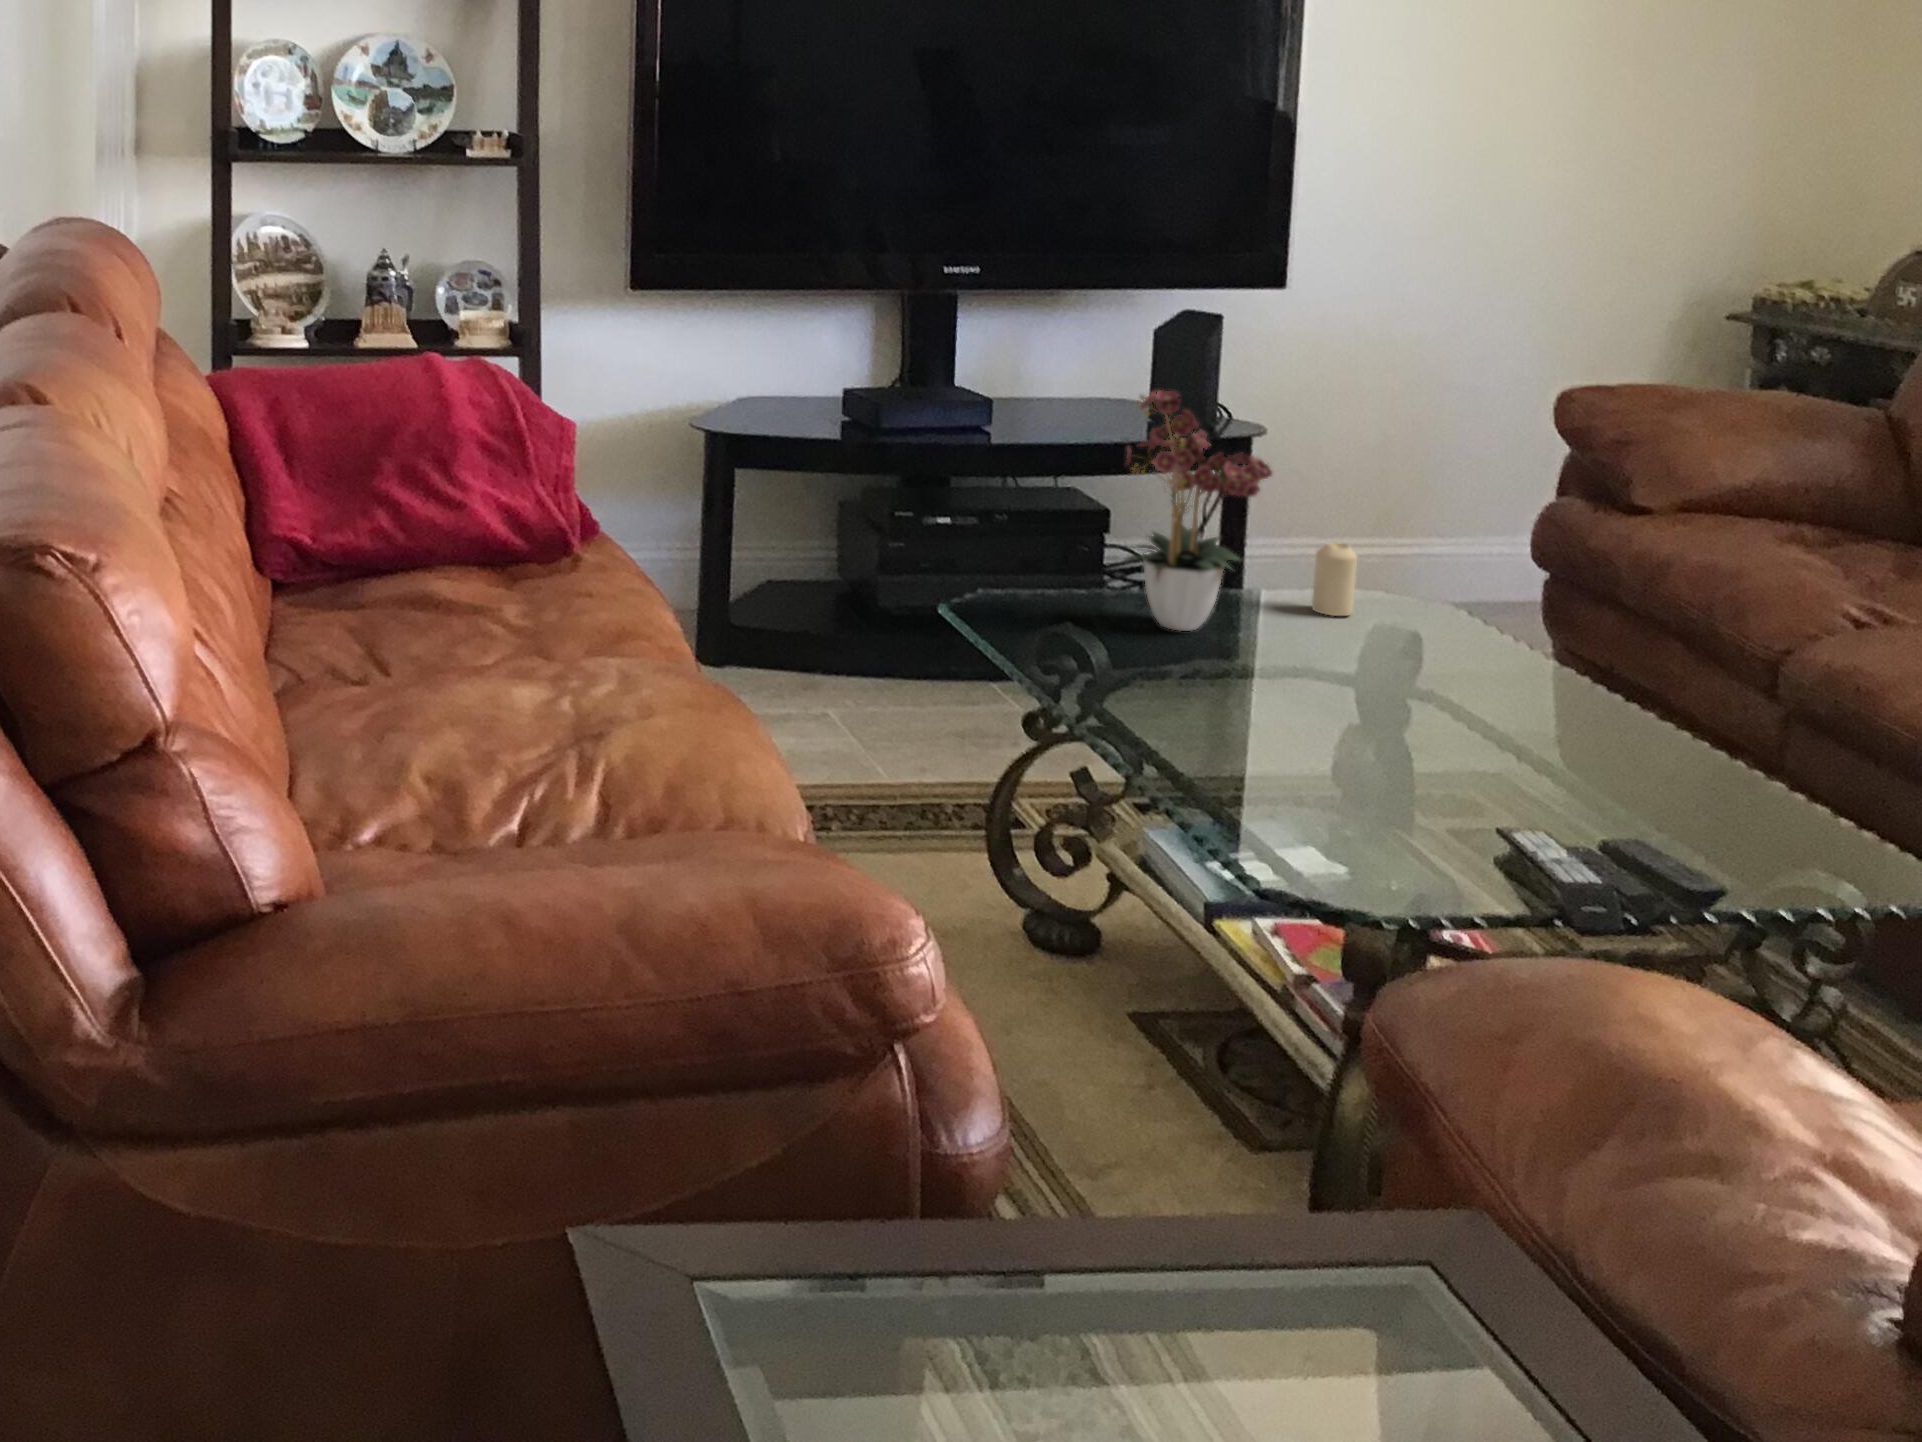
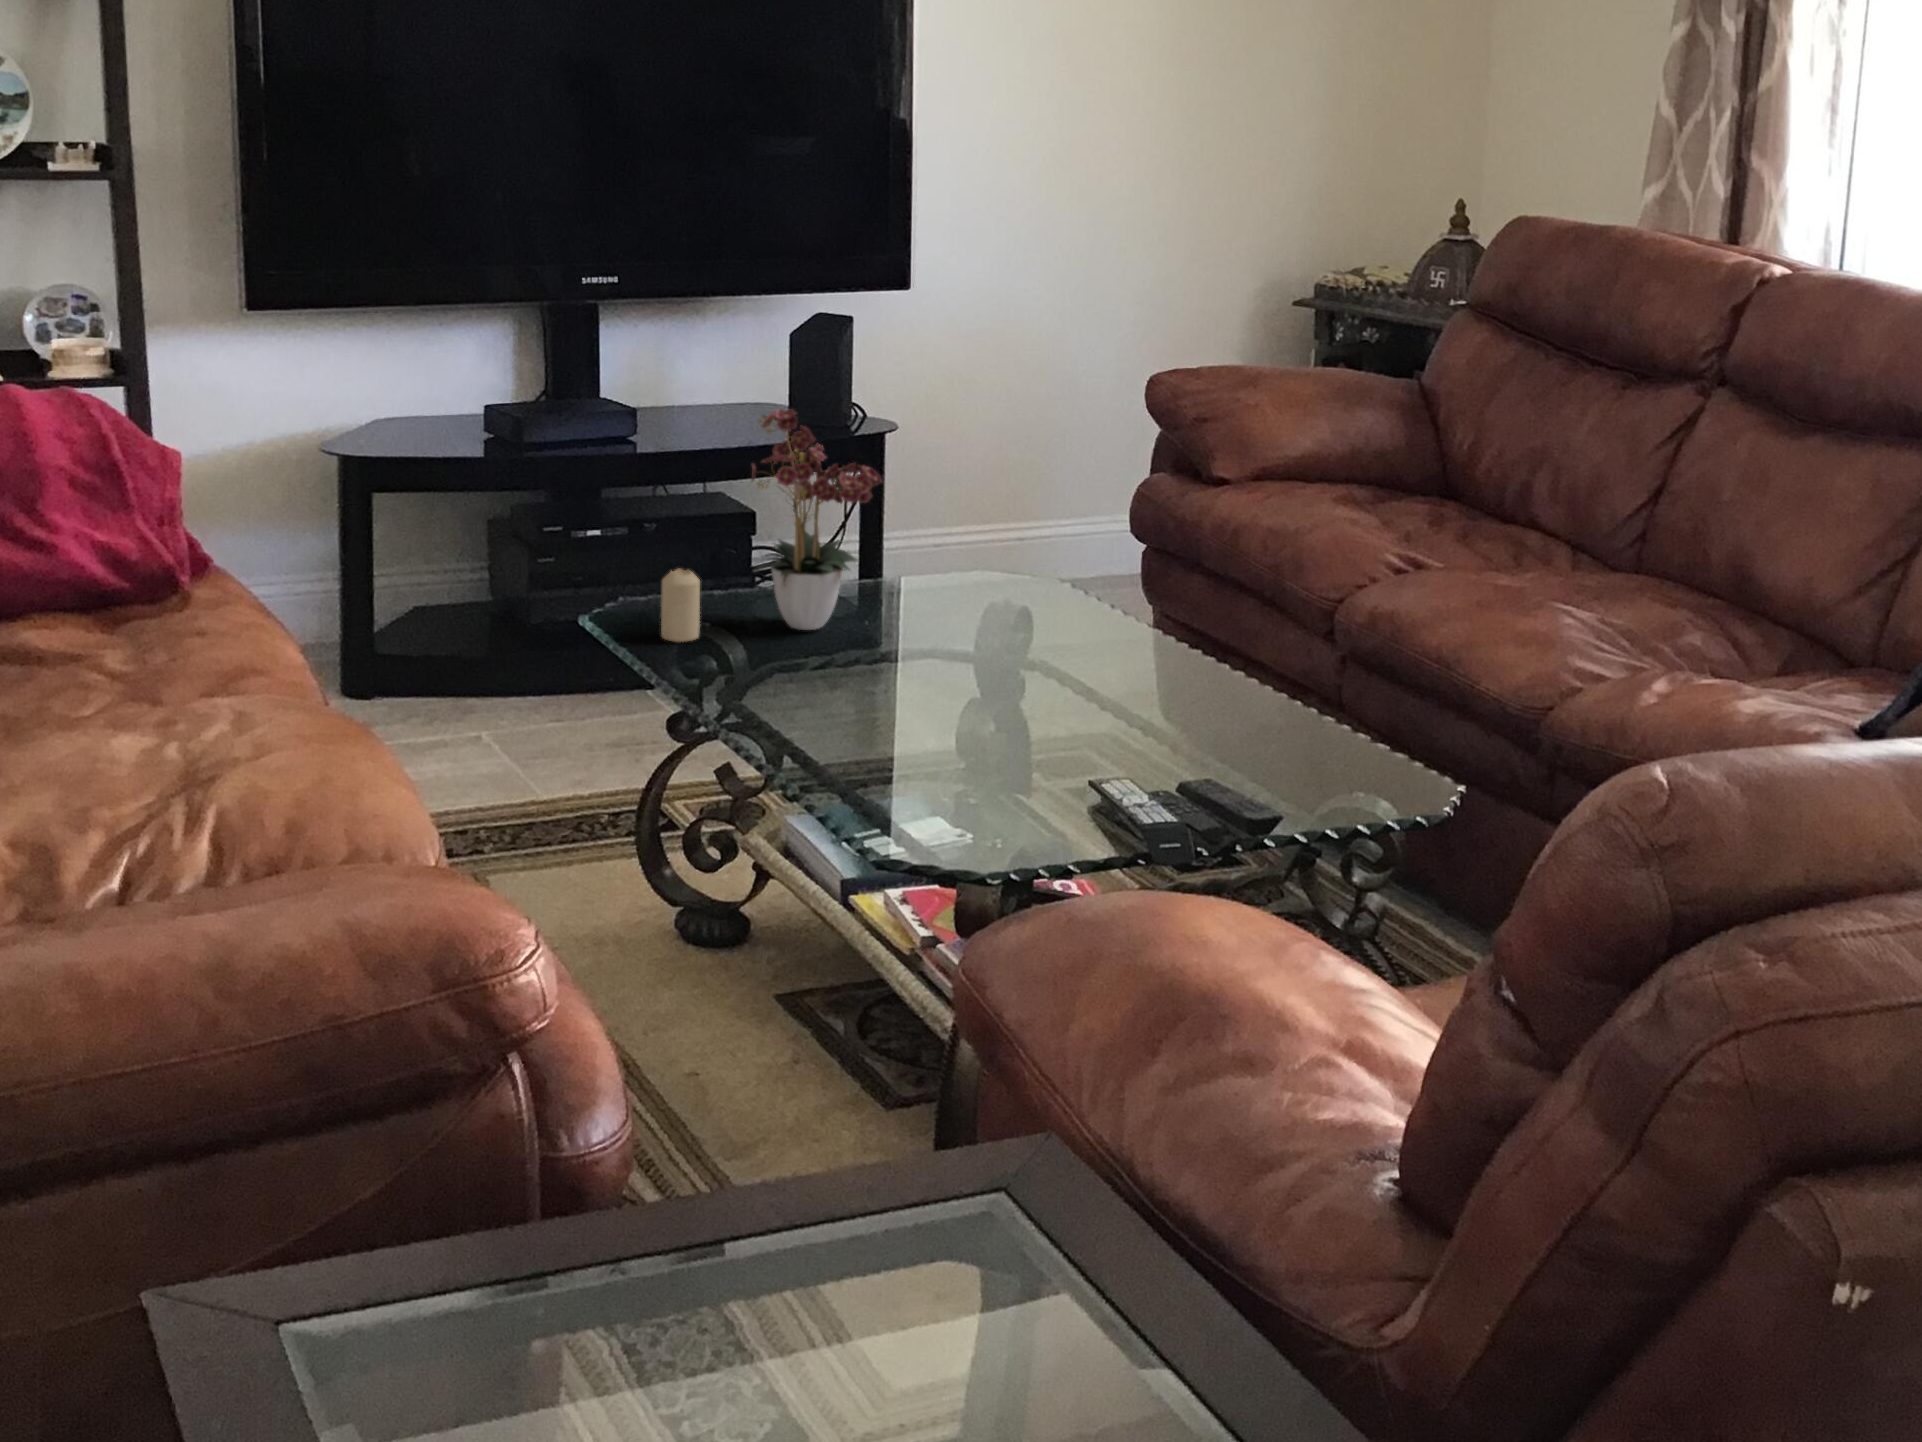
candle: present [1312,542,1357,616] -> present [661,568,700,642]

